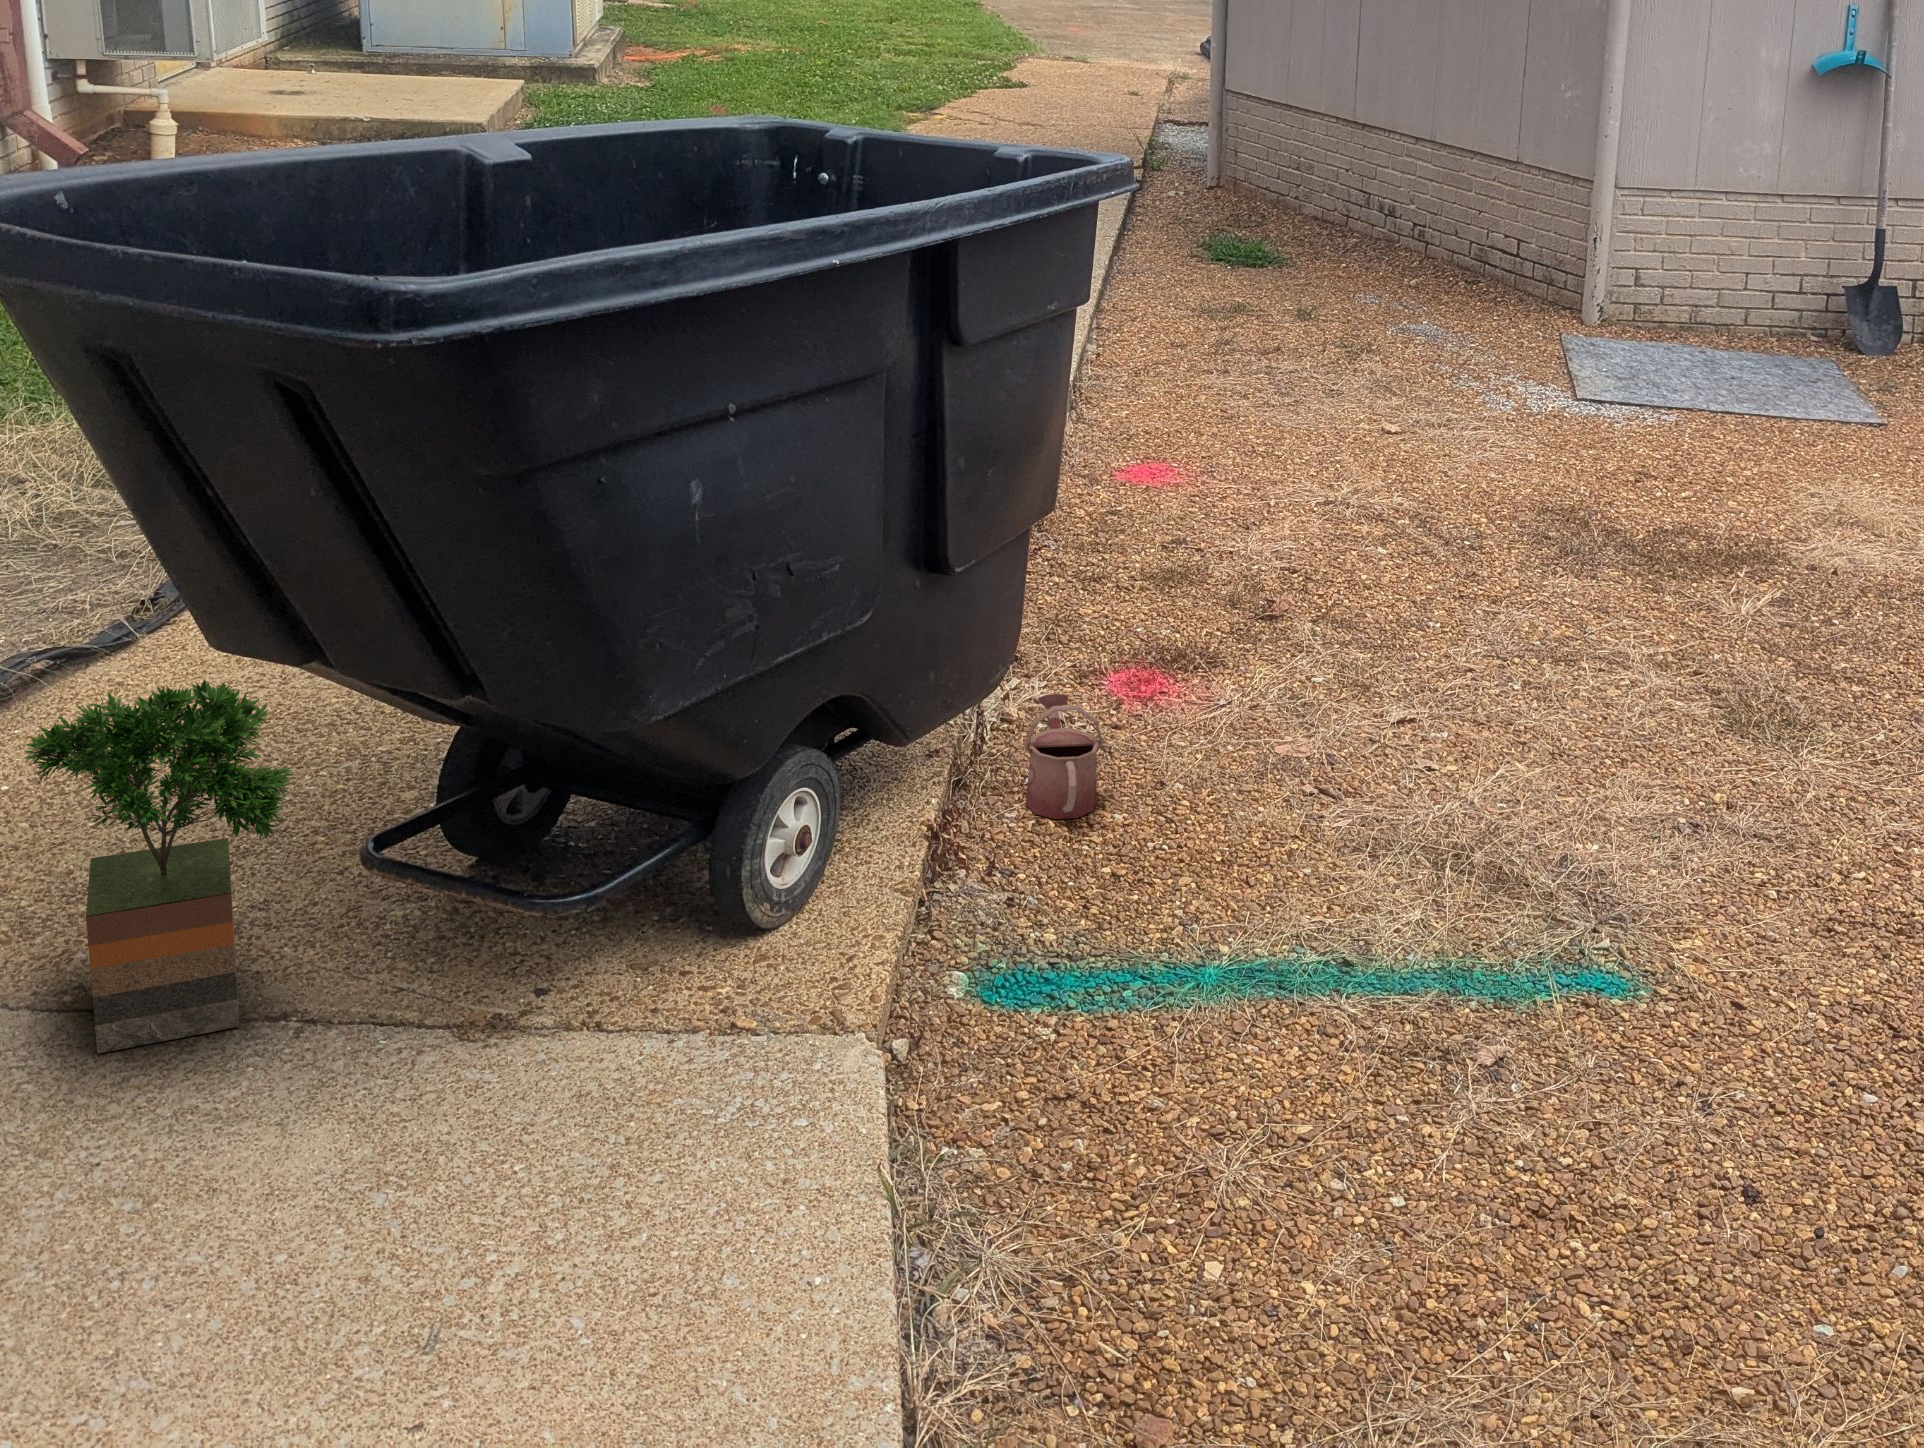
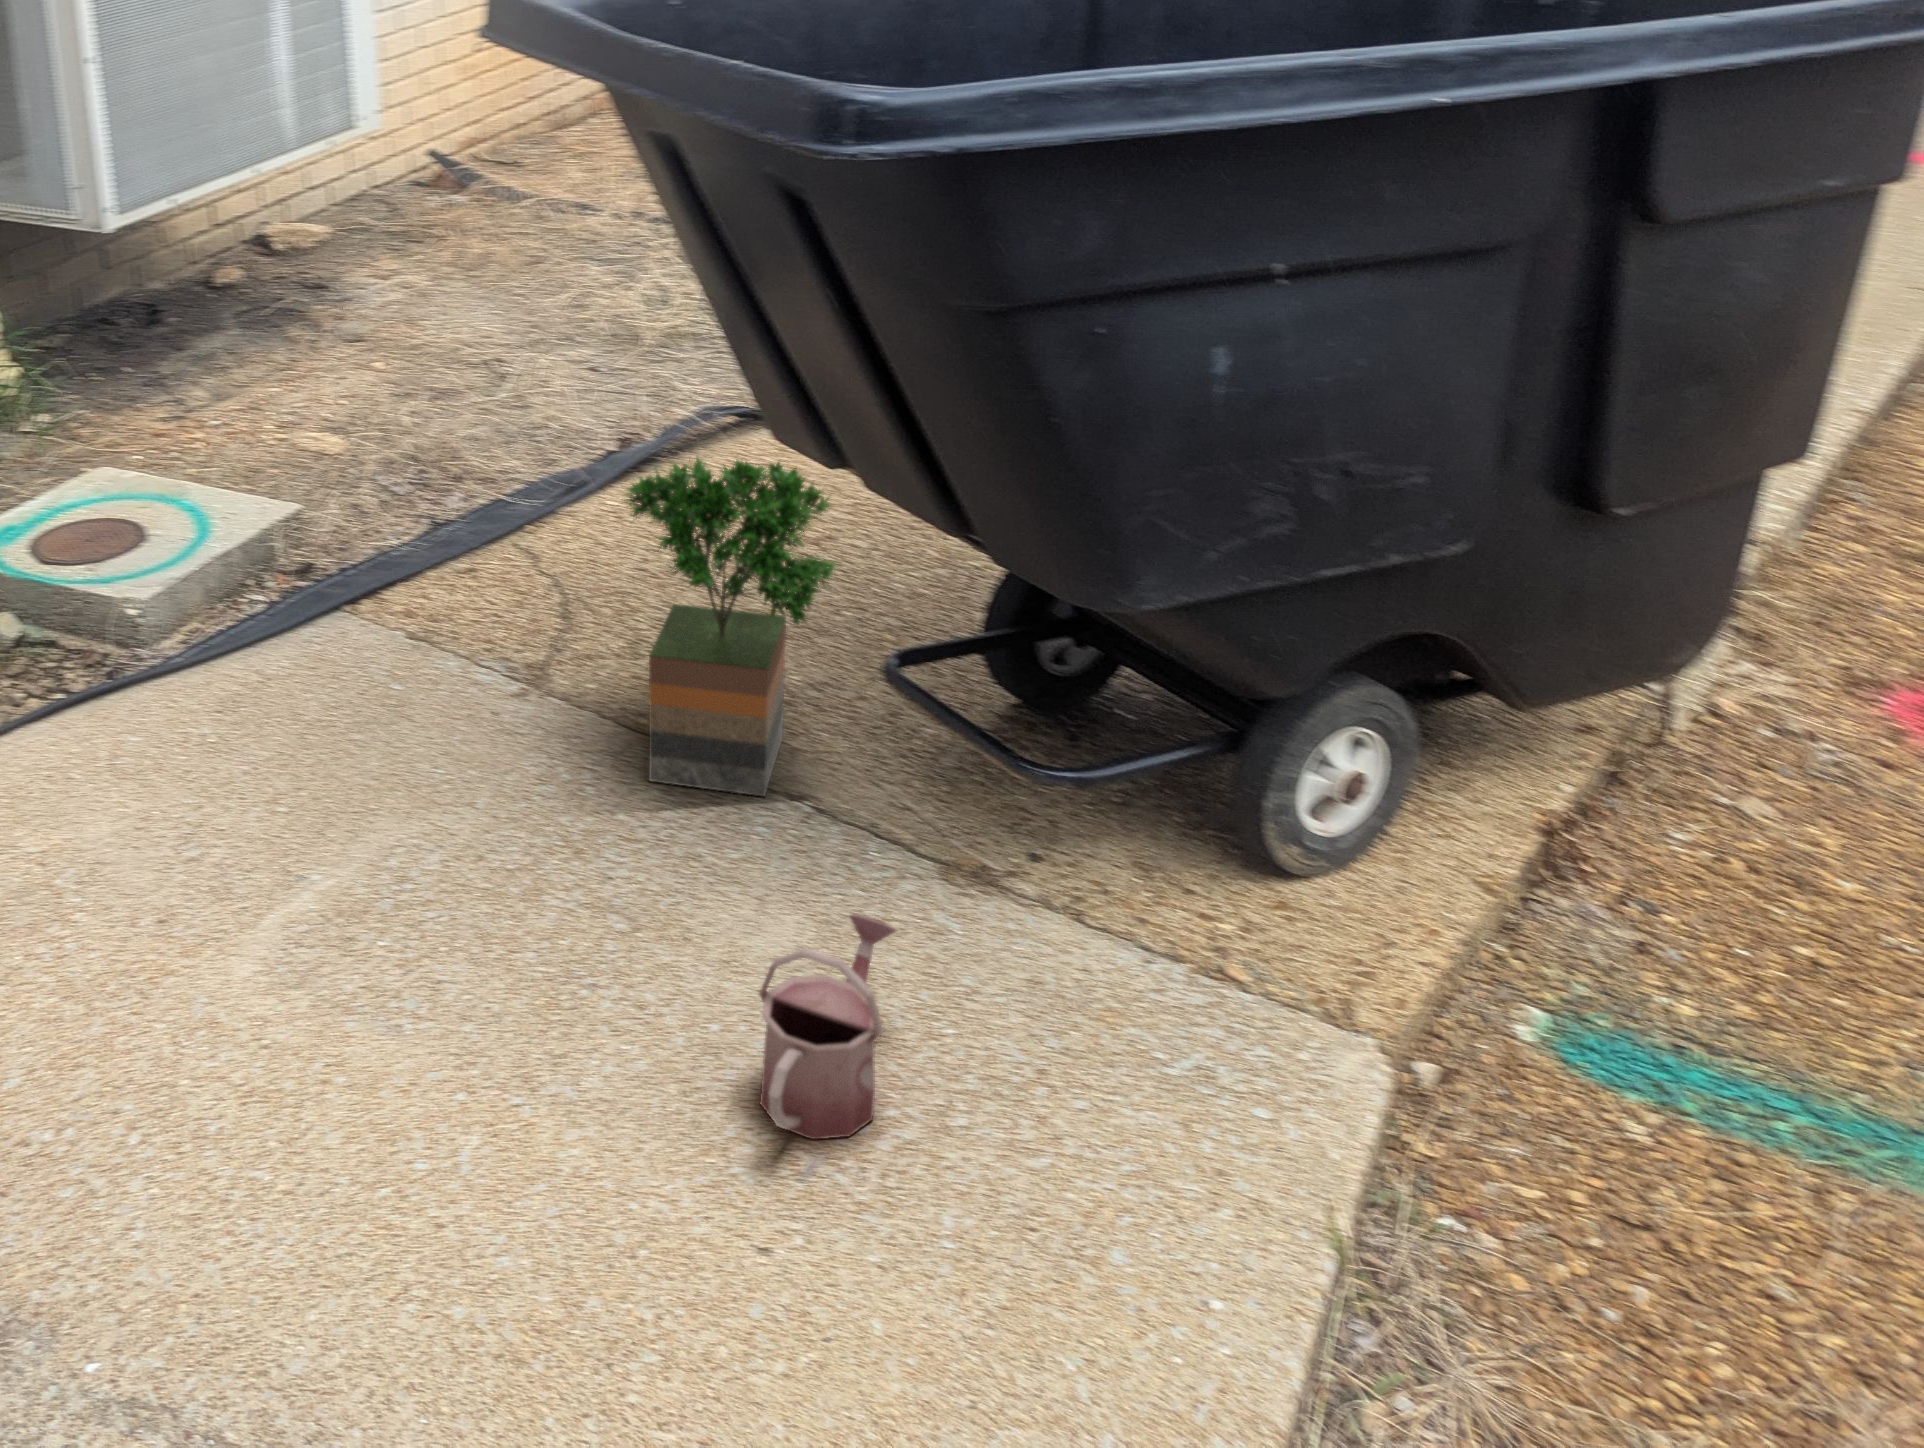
watering can: present [1024,694,1103,819] -> present [759,914,896,1139]

